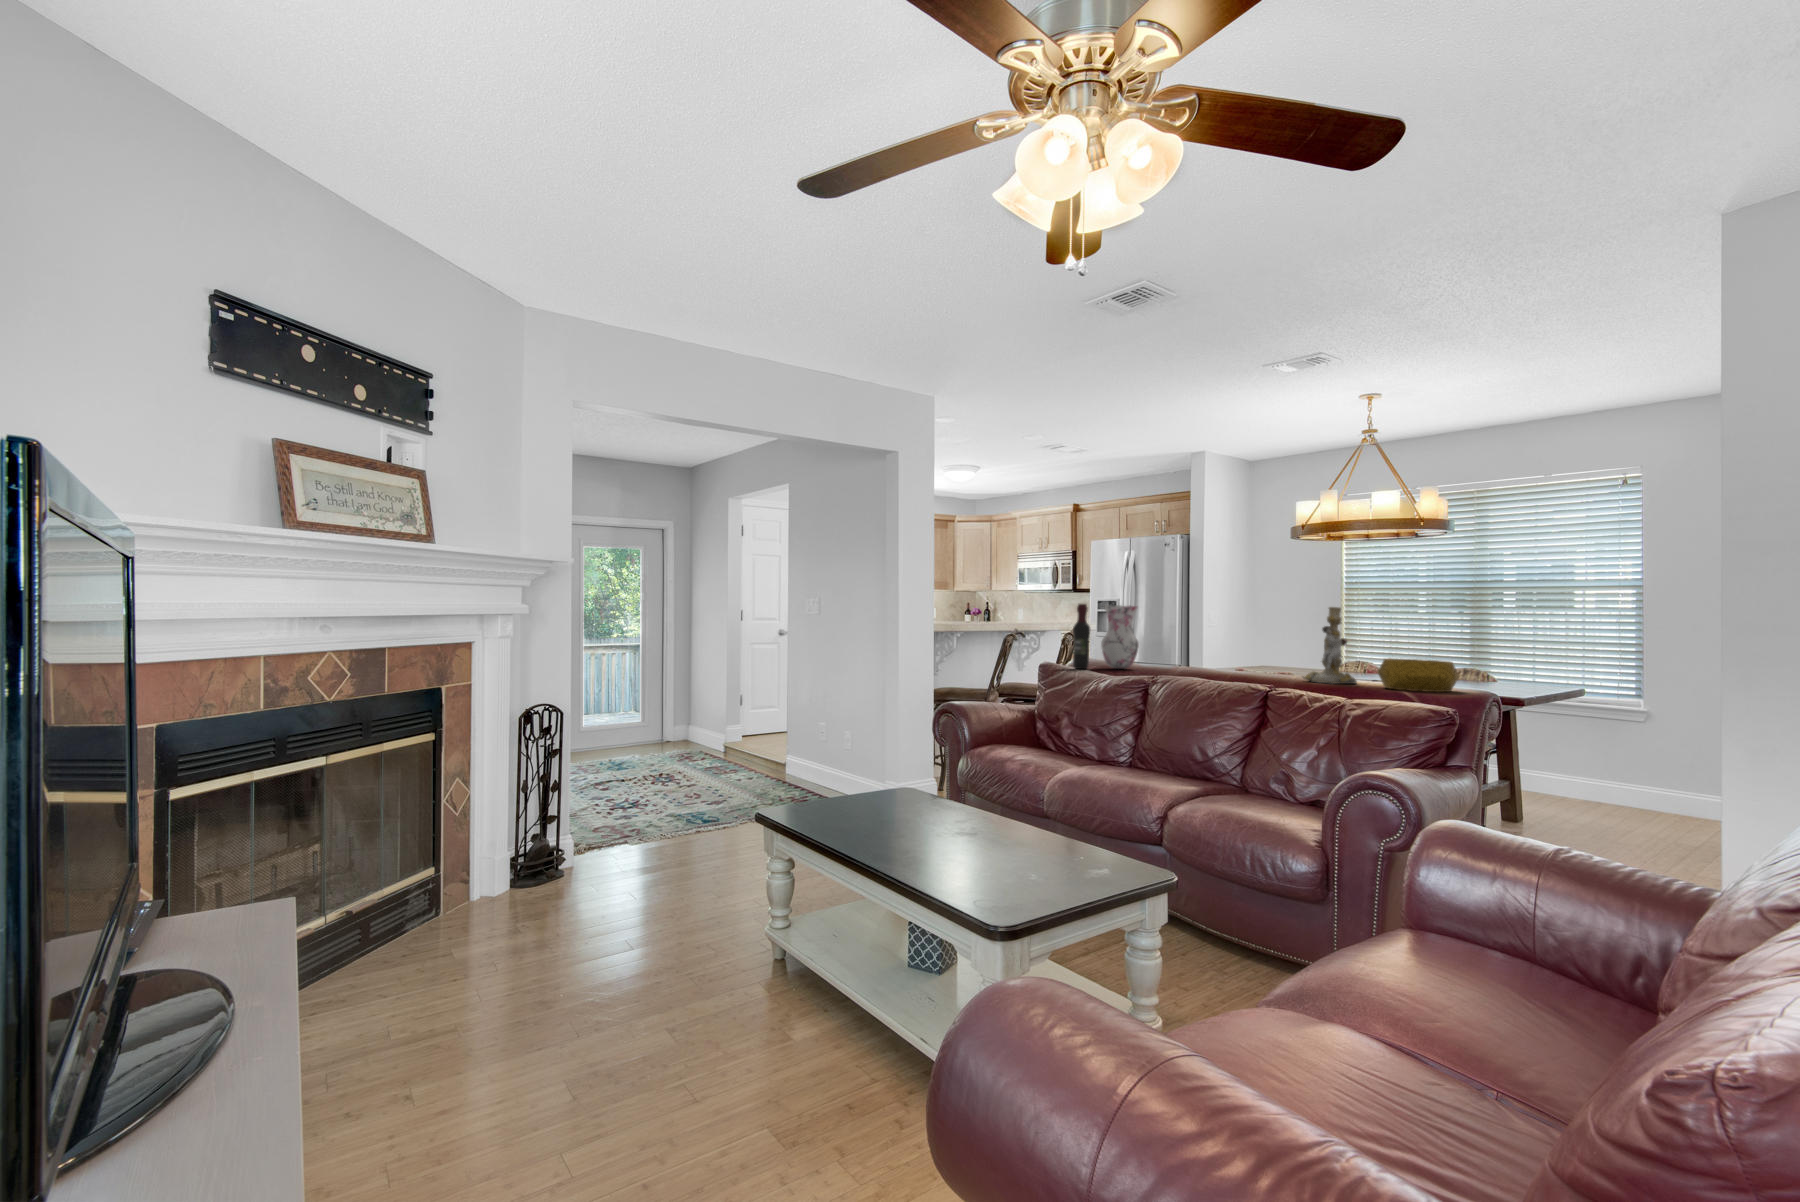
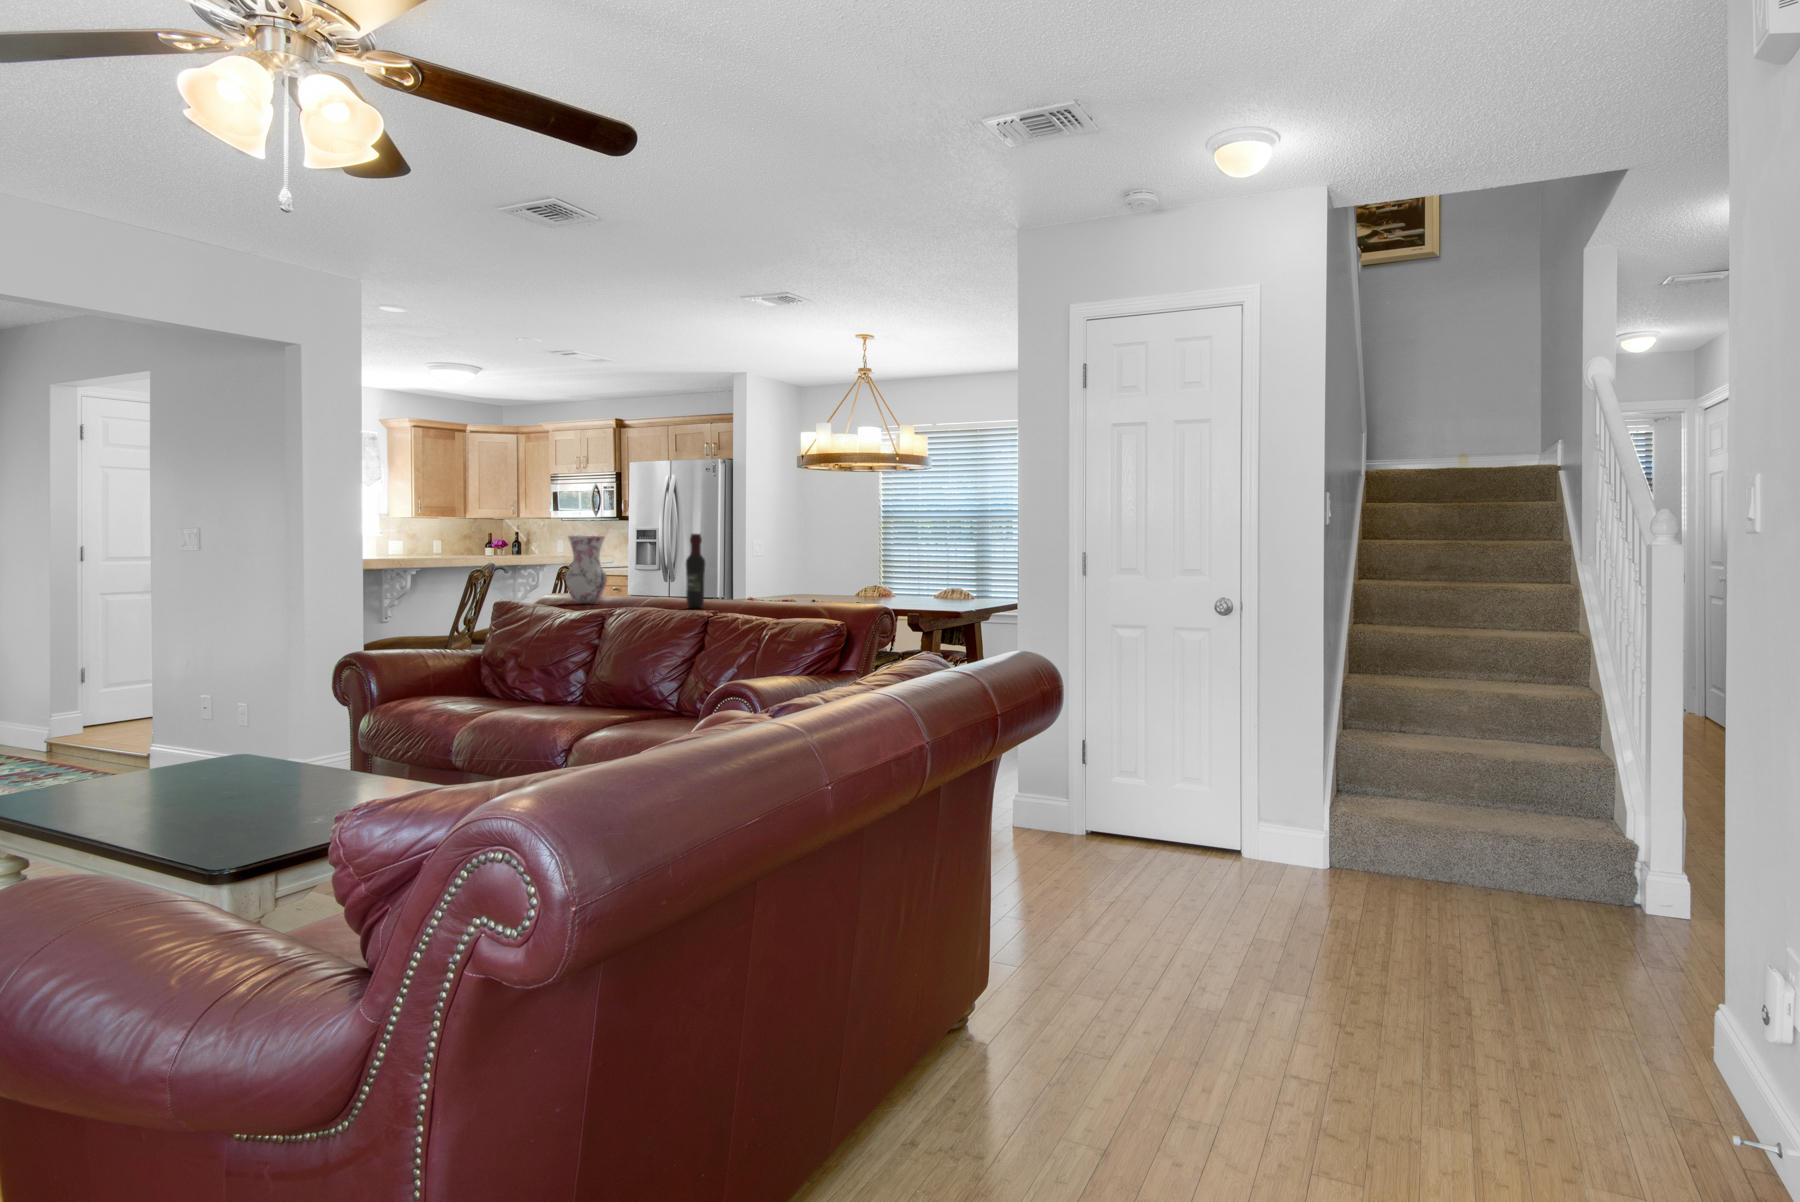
wine bottle: present [1073,604,1090,669] -> present [686,534,705,608]
candlestick: present [1303,607,1357,684] -> none [742,536,790,609]
decorative bowl: present [1378,658,1459,692] -> none [793,584,858,612]

